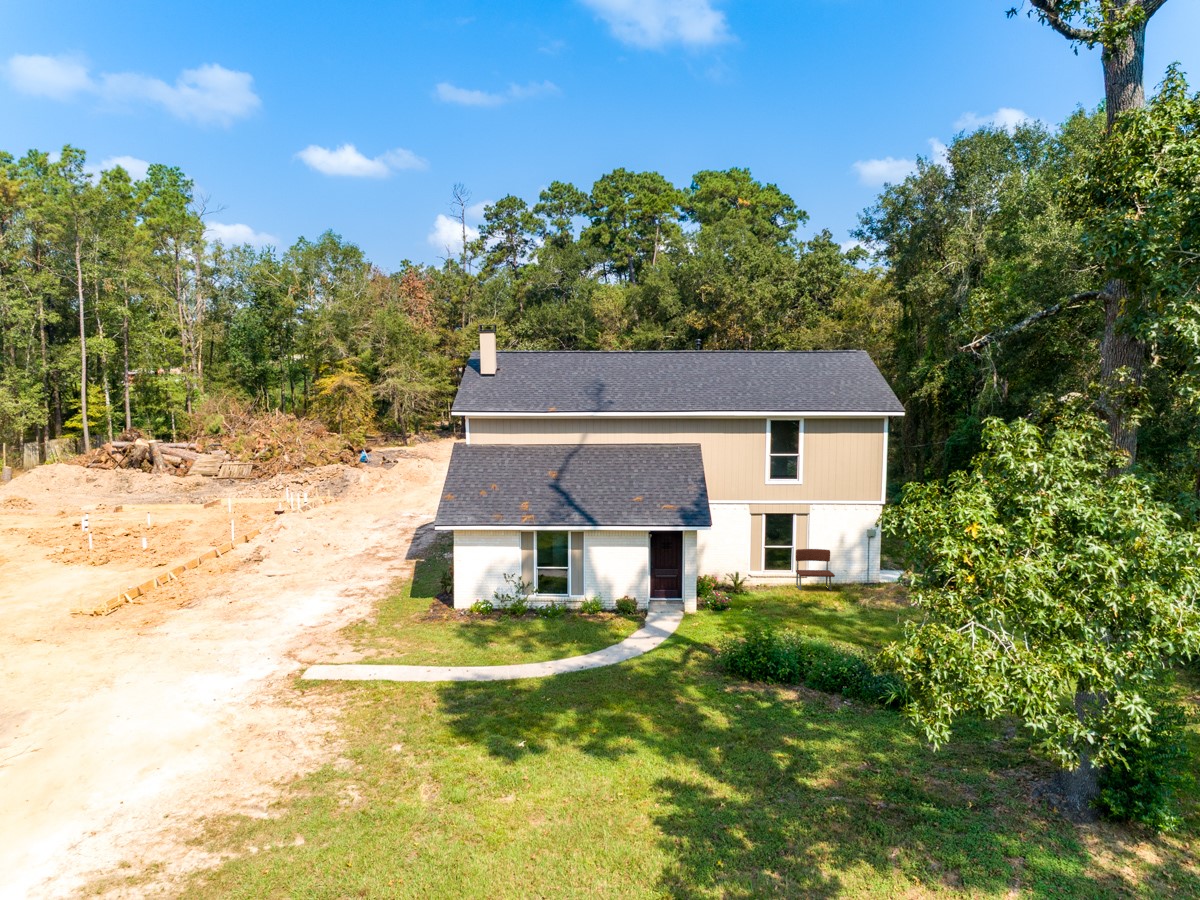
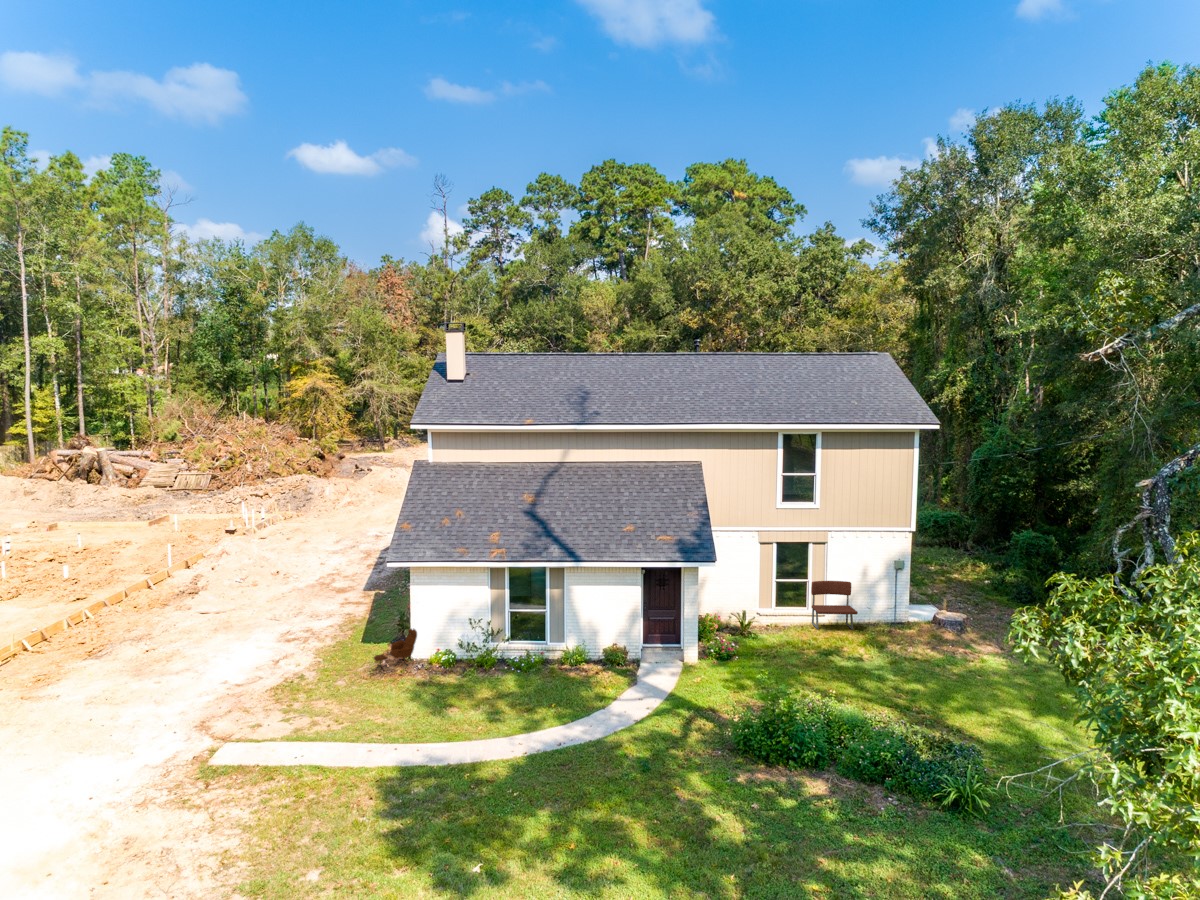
lounge chair: none [424,583,460,617] -> present [374,629,417,668]

